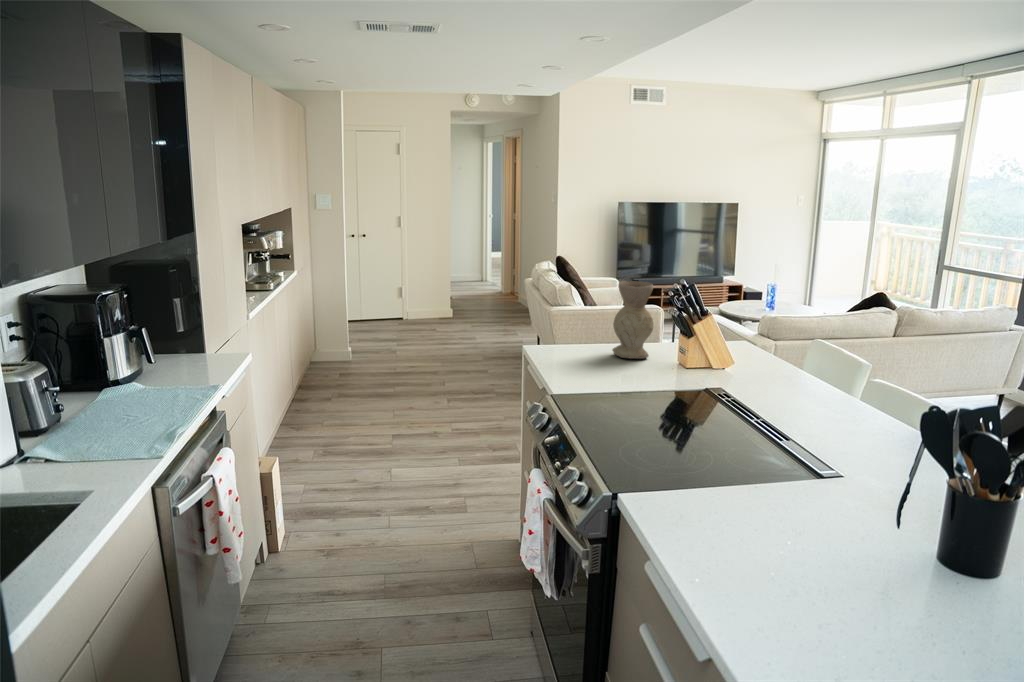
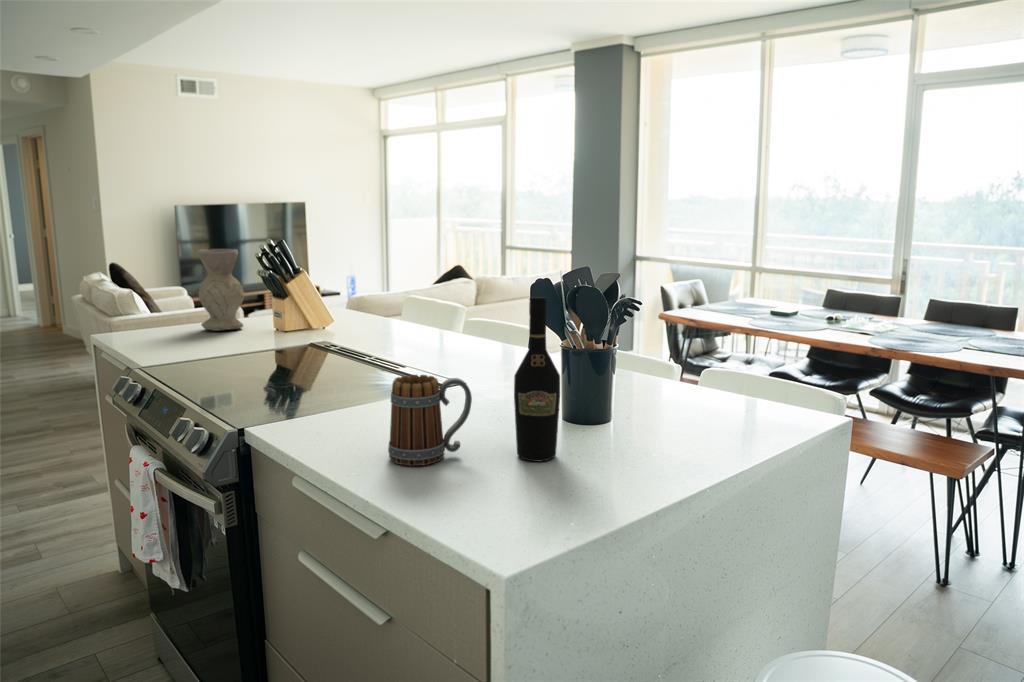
wine bottle: none [877,447,943,627] -> present [514,297,560,461]
mug: none [737,494,833,591] -> present [388,375,472,466]

